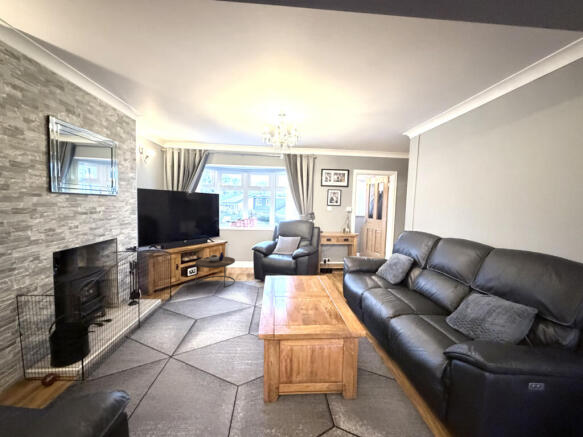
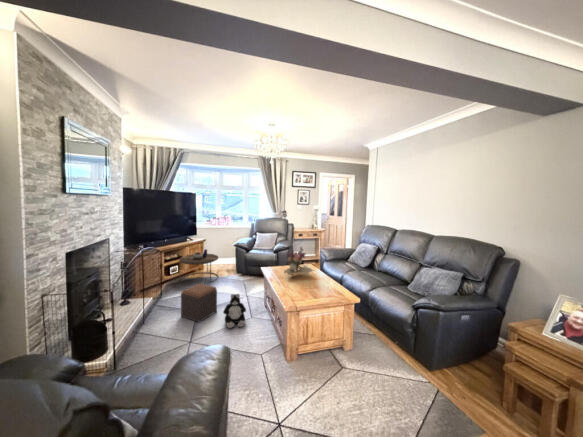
flower arrangement: none [283,254,321,290] -> present [284,247,313,275]
footstool: none [177,290,215,333] -> present [181,284,217,322]
plush toy: none [215,306,241,345] -> present [223,294,246,328]

